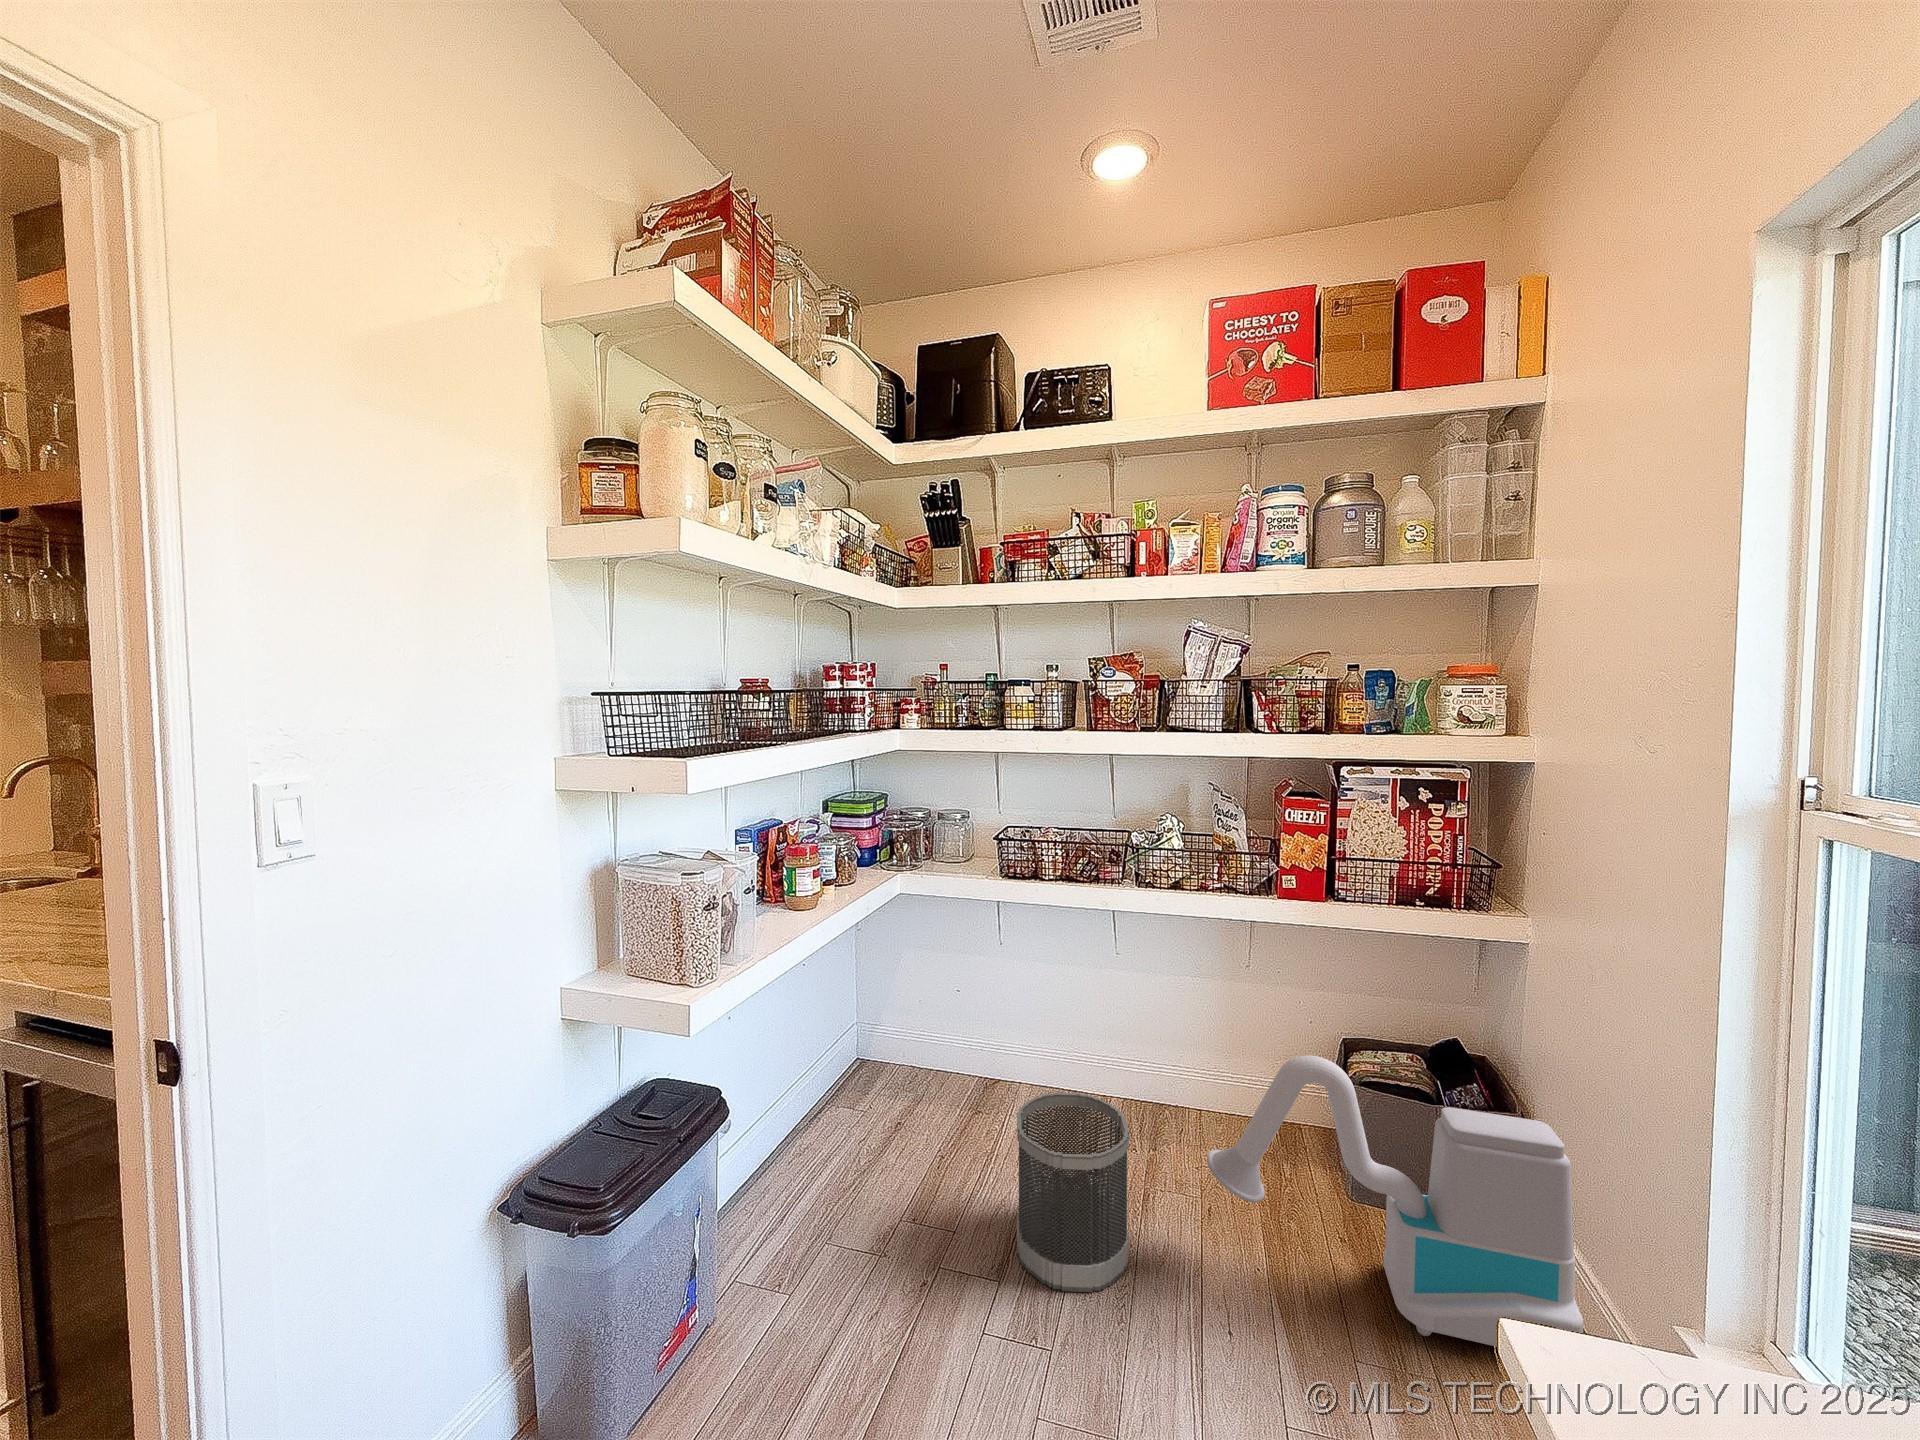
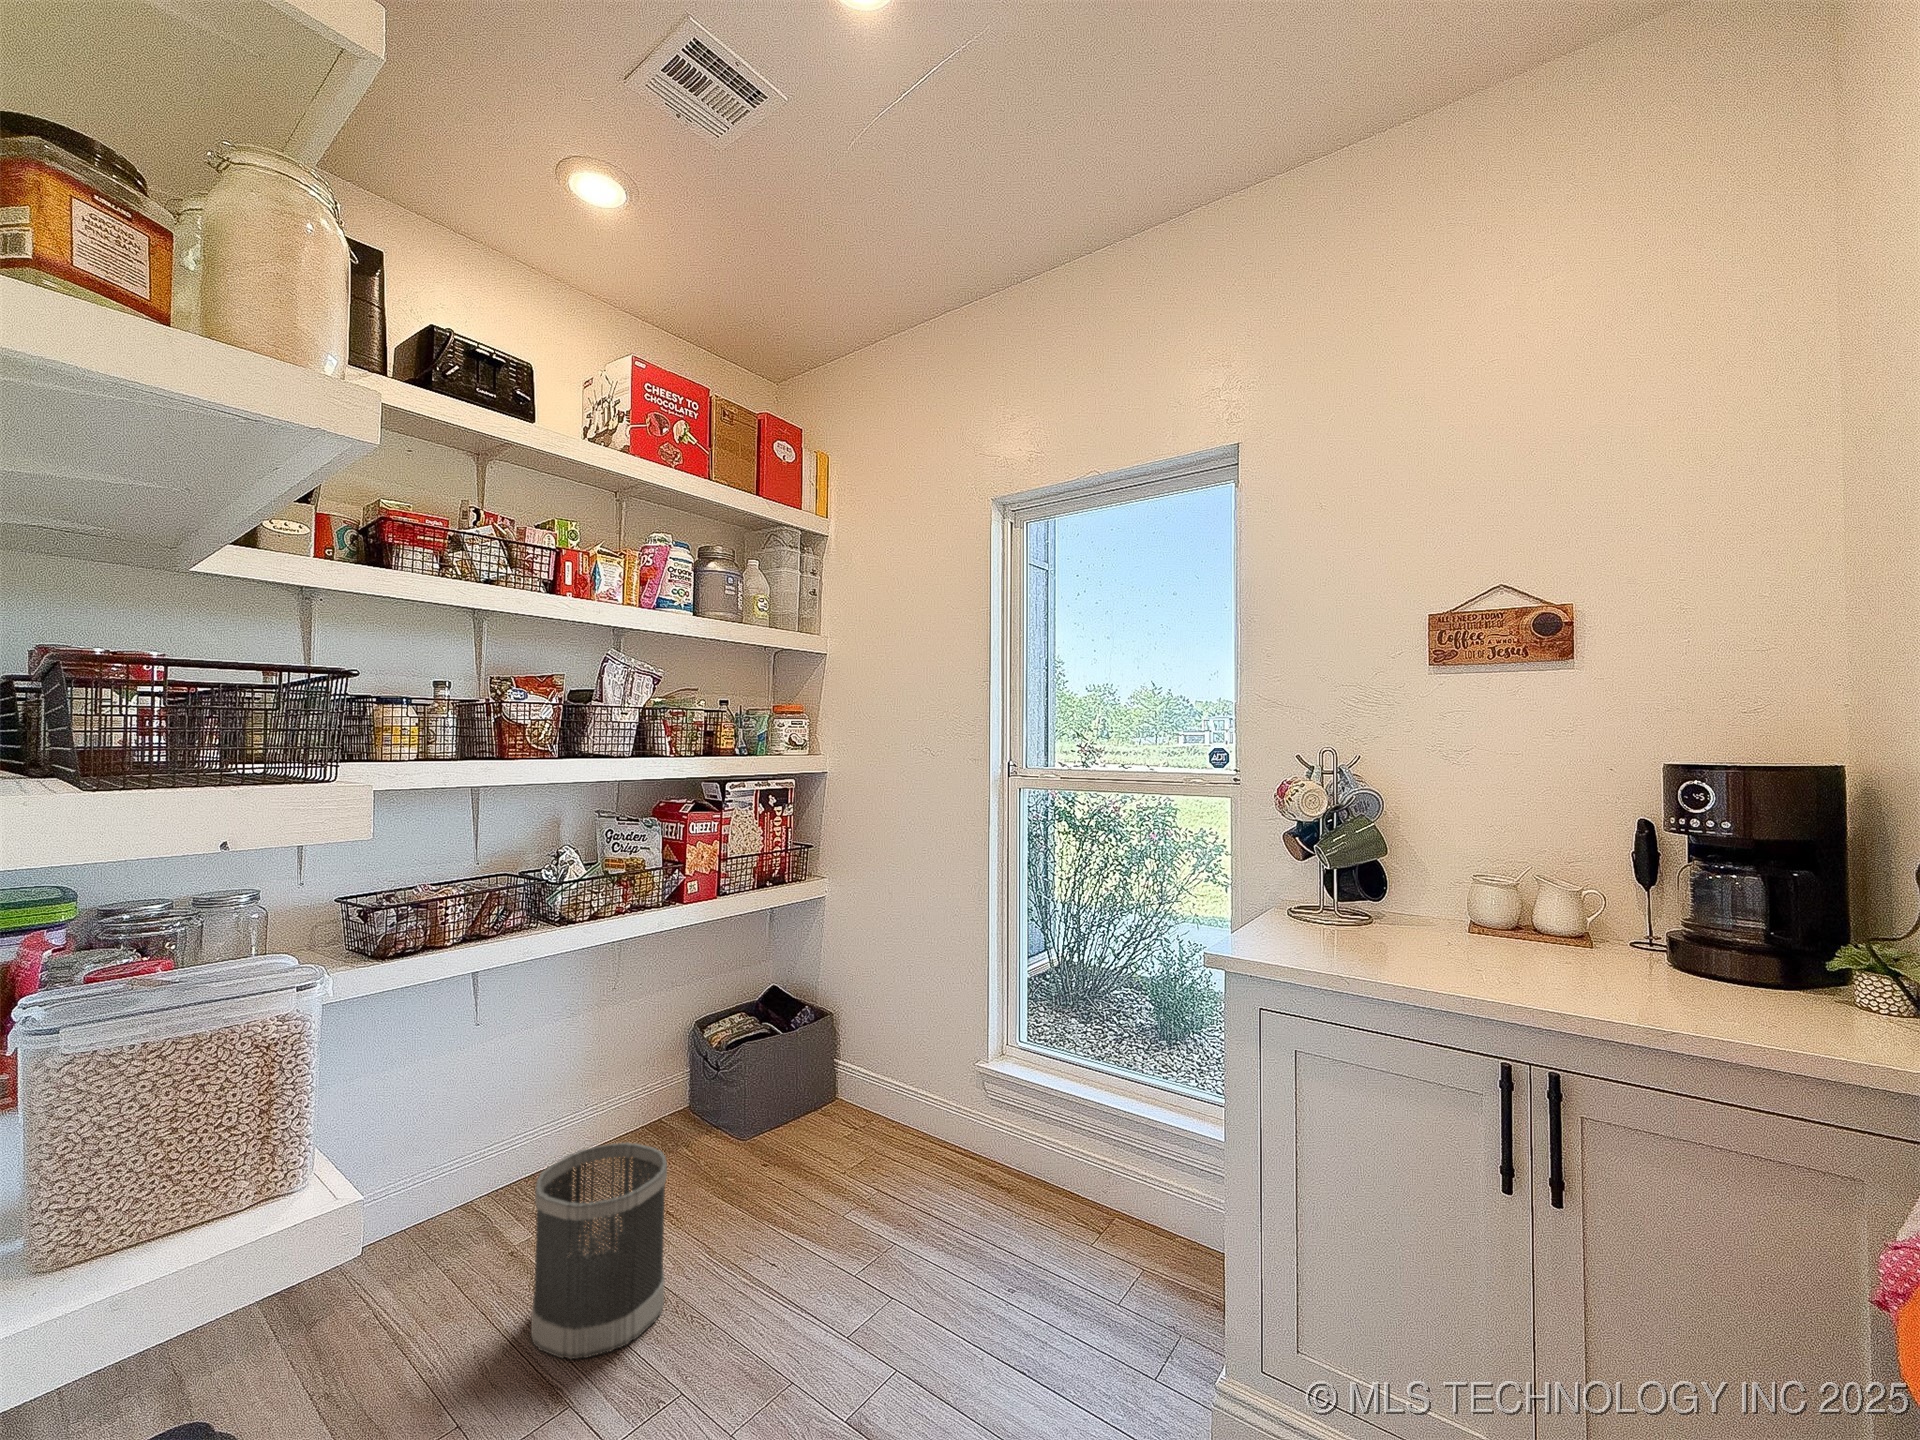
vacuum cleaner: present [1207,1055,1583,1347] -> none [696,1002,905,1178]

